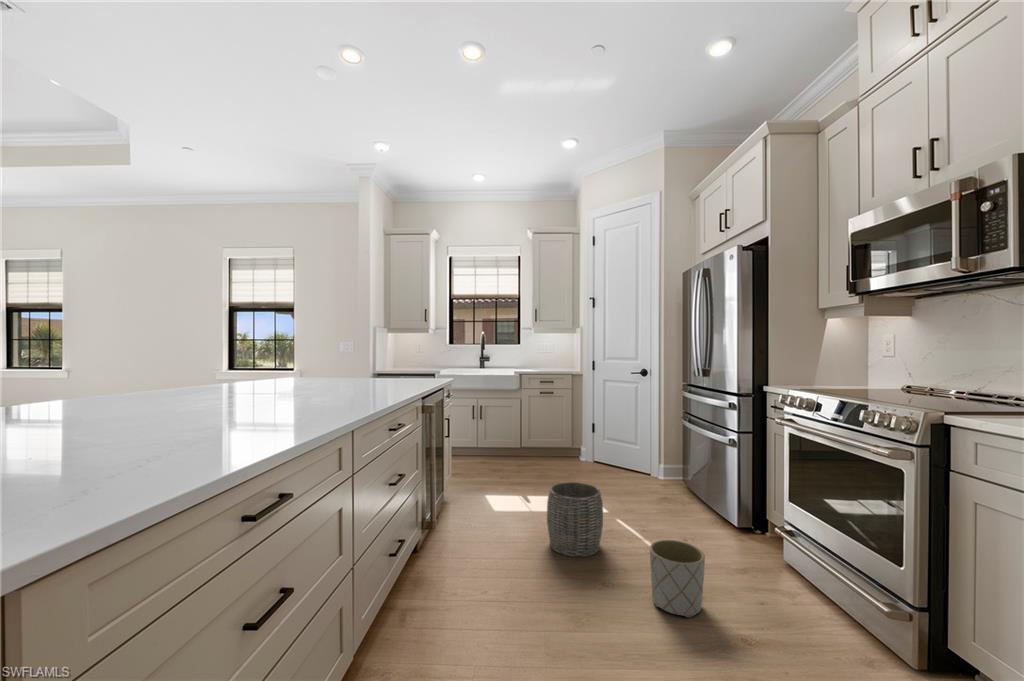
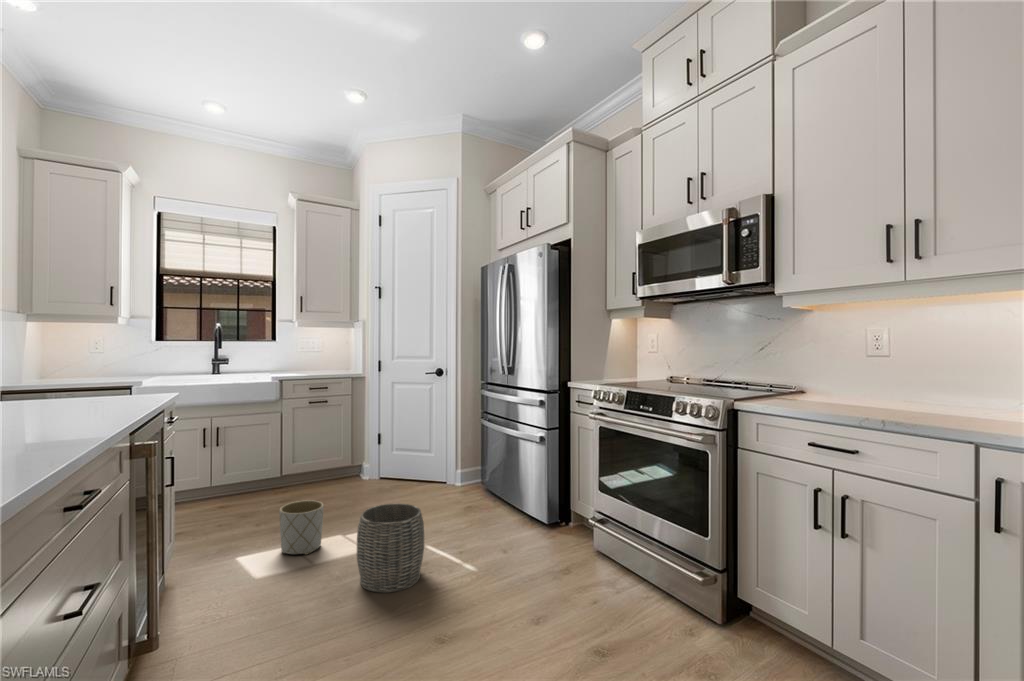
planter: present [650,540,705,618] -> present [279,500,324,555]

